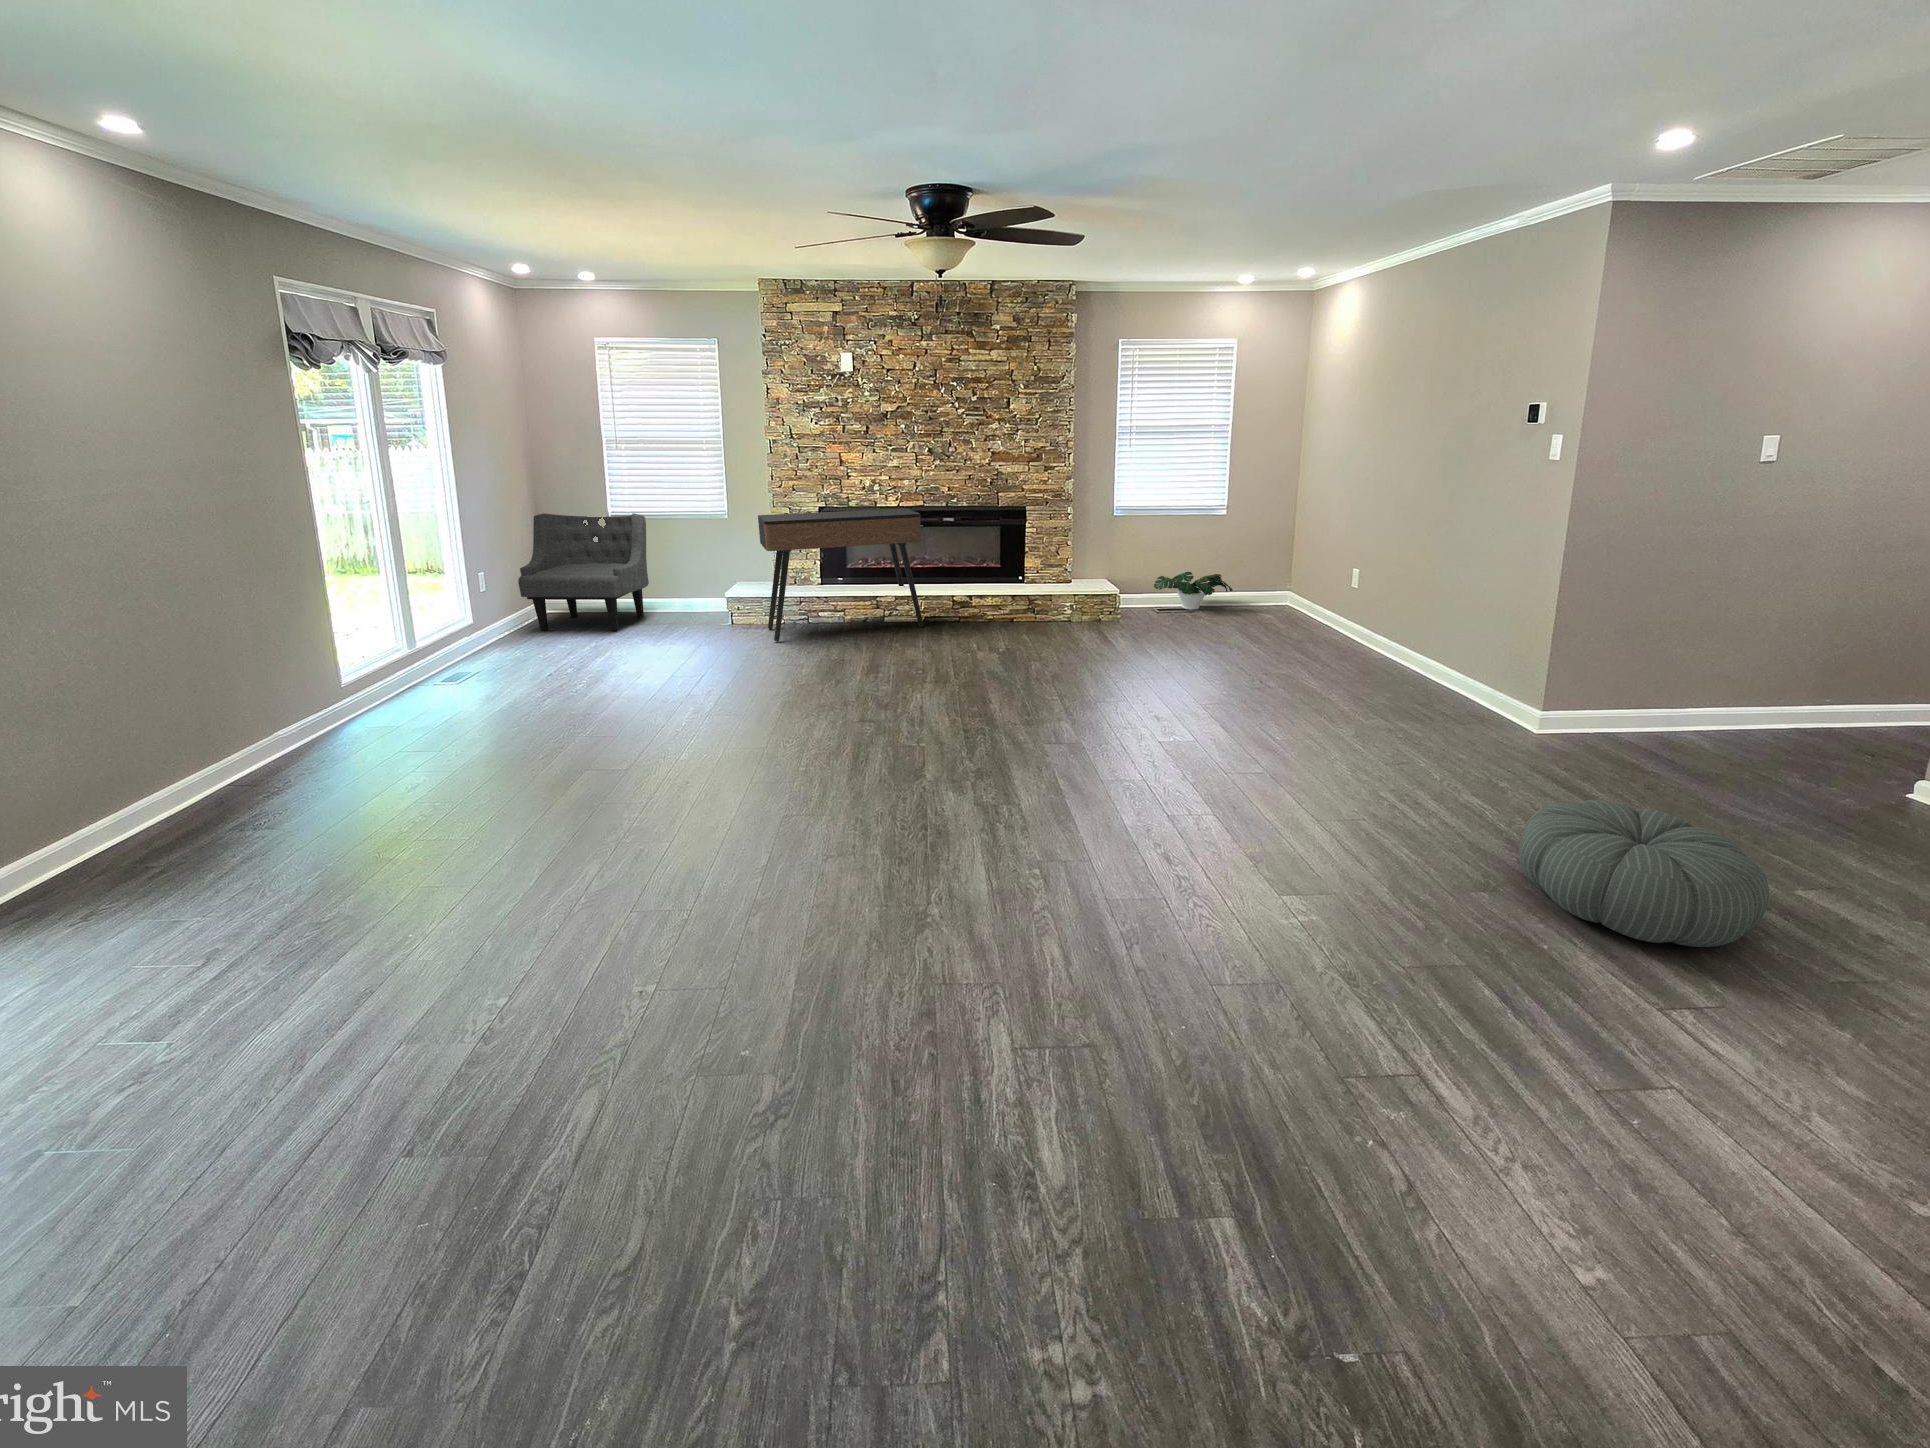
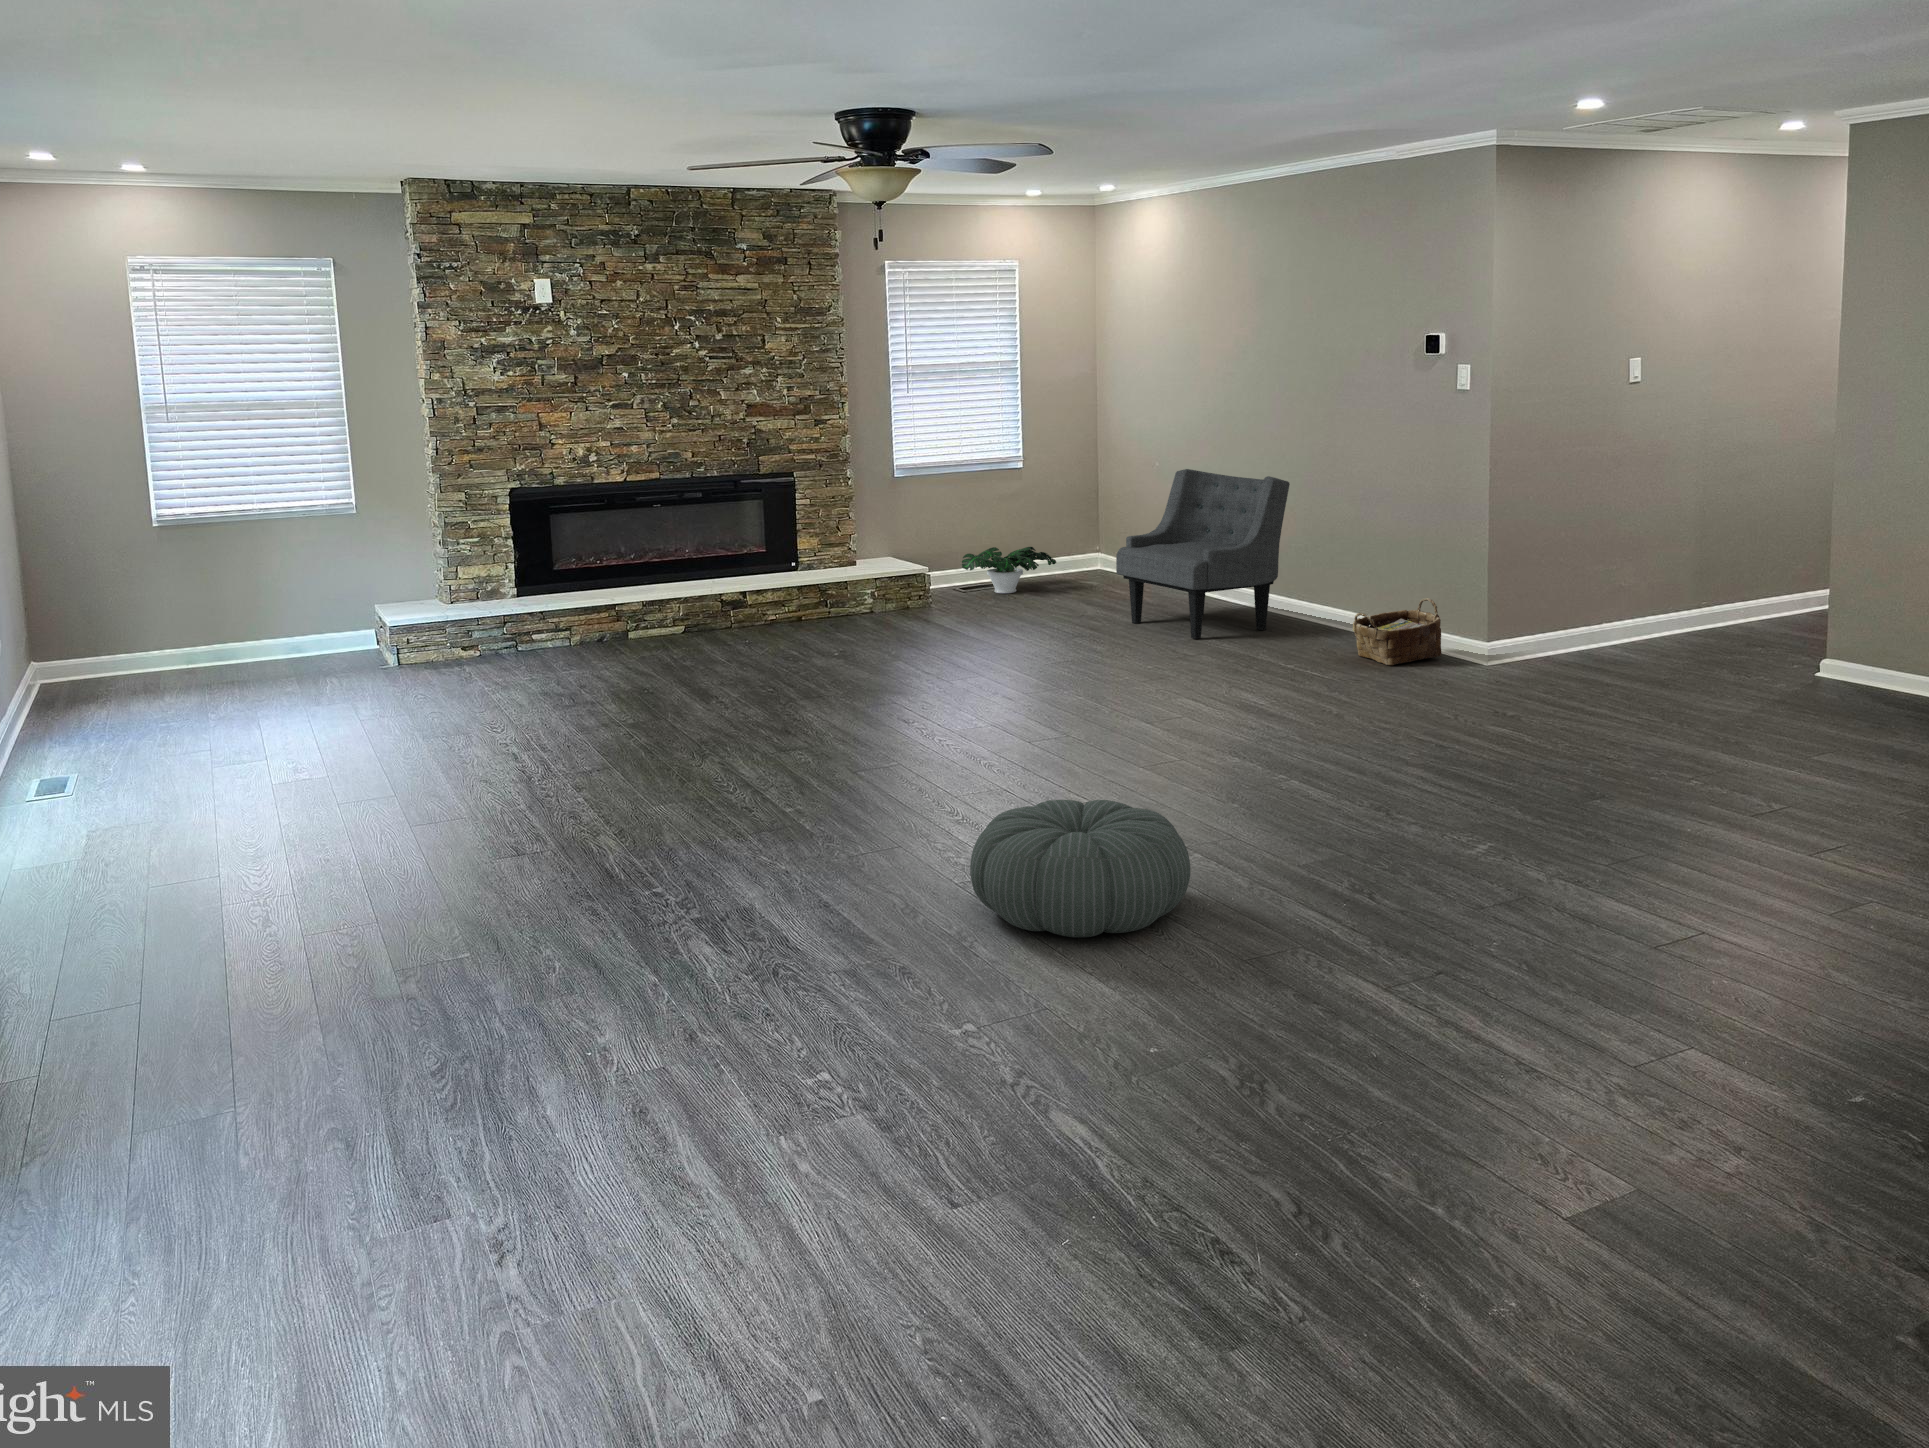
console table: present [758,508,924,641] -> none [458,484,696,675]
armchair: present [518,513,649,631] -> present [1116,469,1290,639]
woven basket: none [1456,693,1563,760] -> present [1353,598,1442,665]
pouf: present [1519,800,1769,947] -> present [970,800,1191,937]

